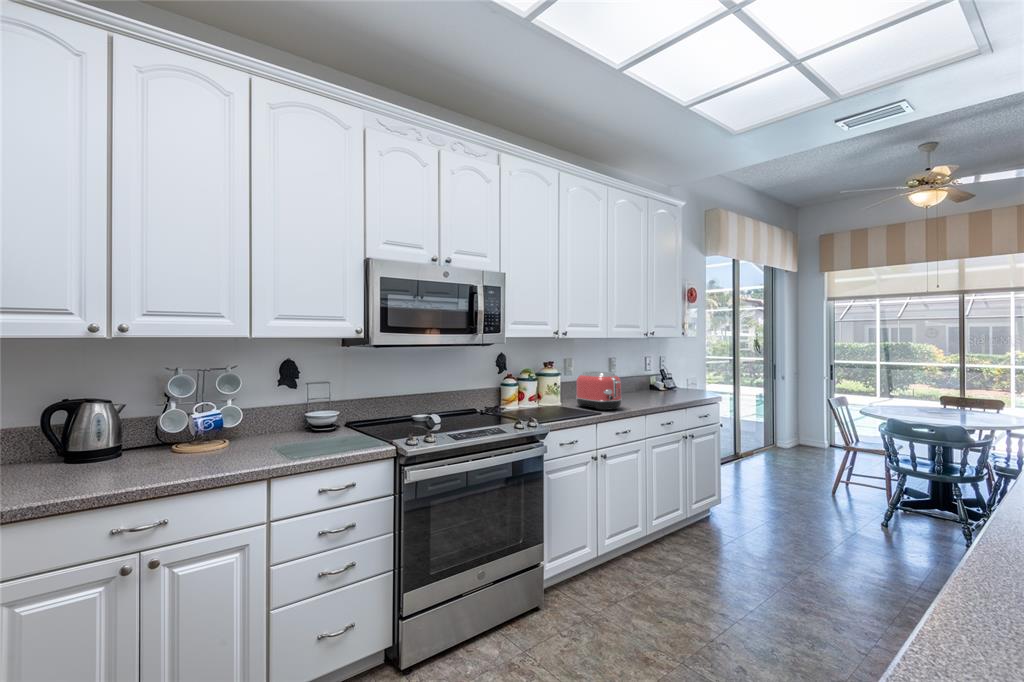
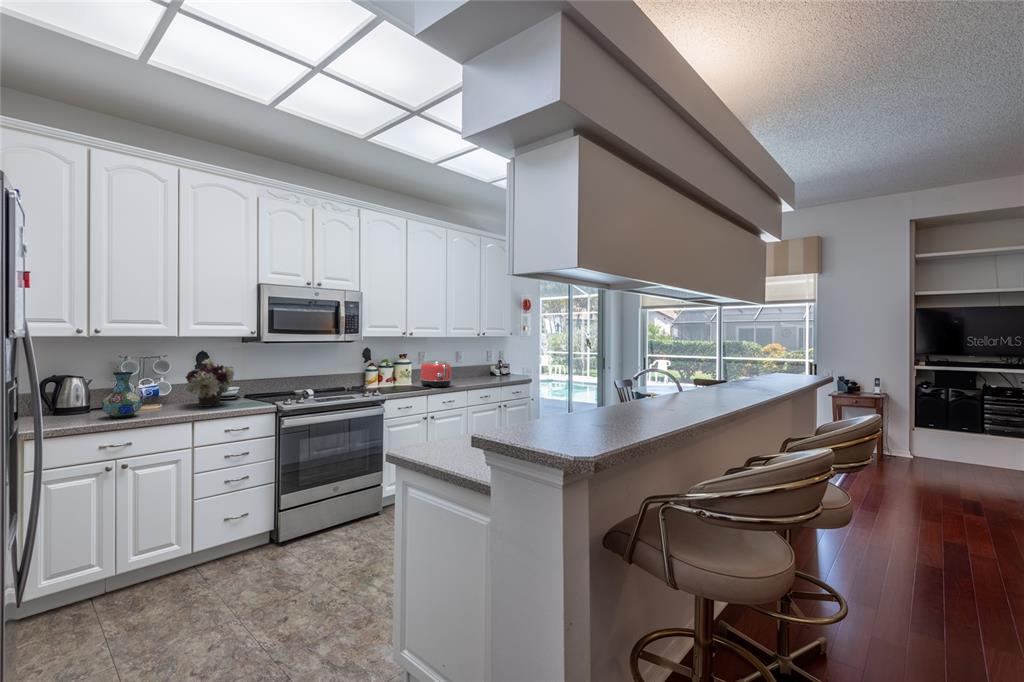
flower arrangement: none [261,371,333,447] -> present [186,359,234,407]
vase: none [126,395,191,475] -> present [102,372,142,418]

